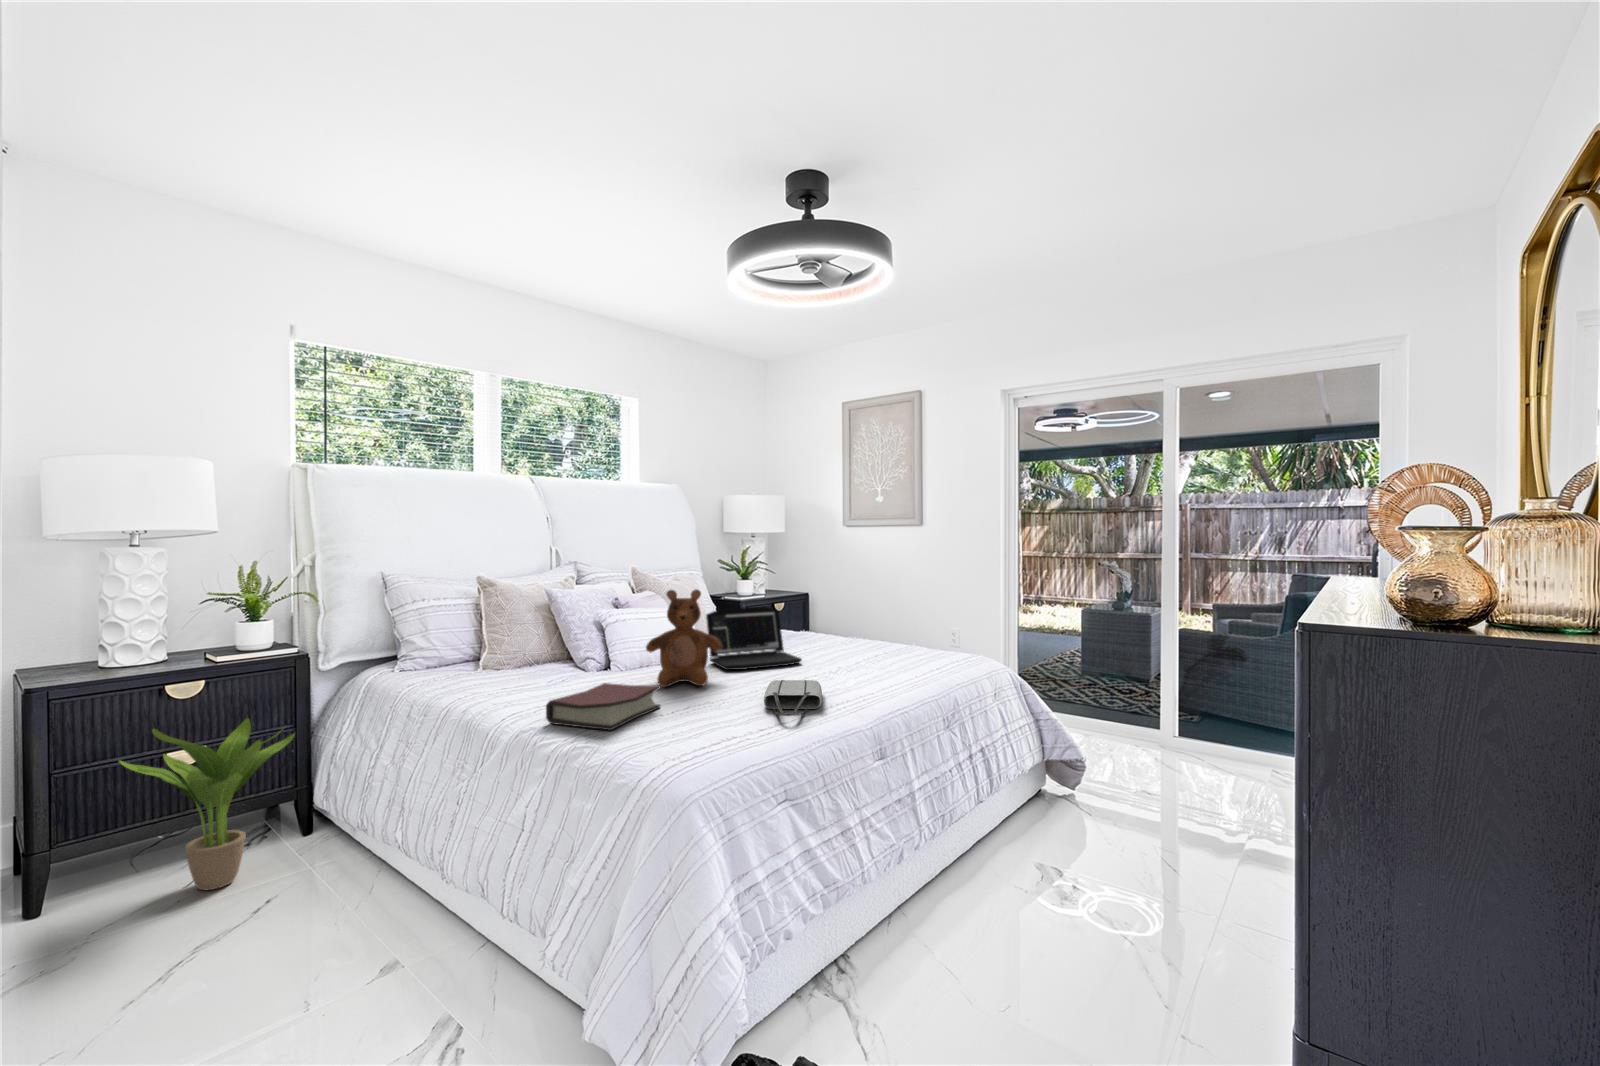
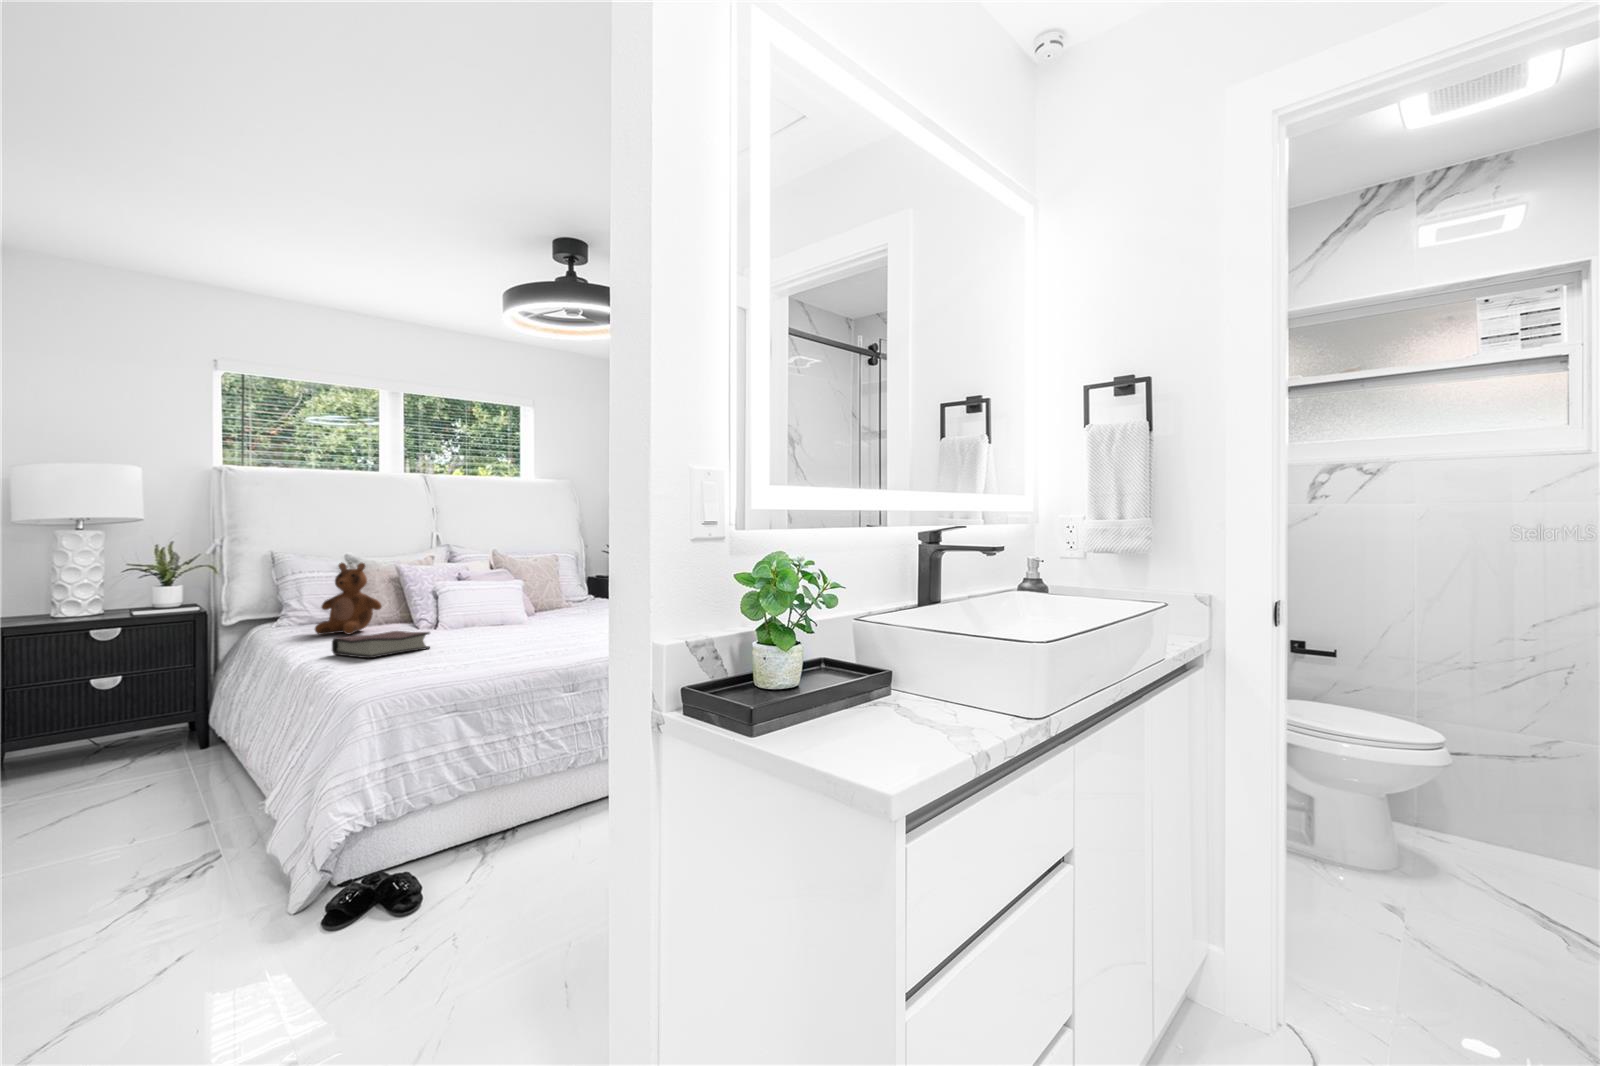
teddy bear: present [646,589,722,687] -> present [315,562,382,635]
laptop: present [706,606,802,670] -> none [521,582,593,630]
tote bag: present [764,680,822,716] -> none [500,633,567,652]
potted plant: present [120,718,295,890] -> none [49,655,190,779]

